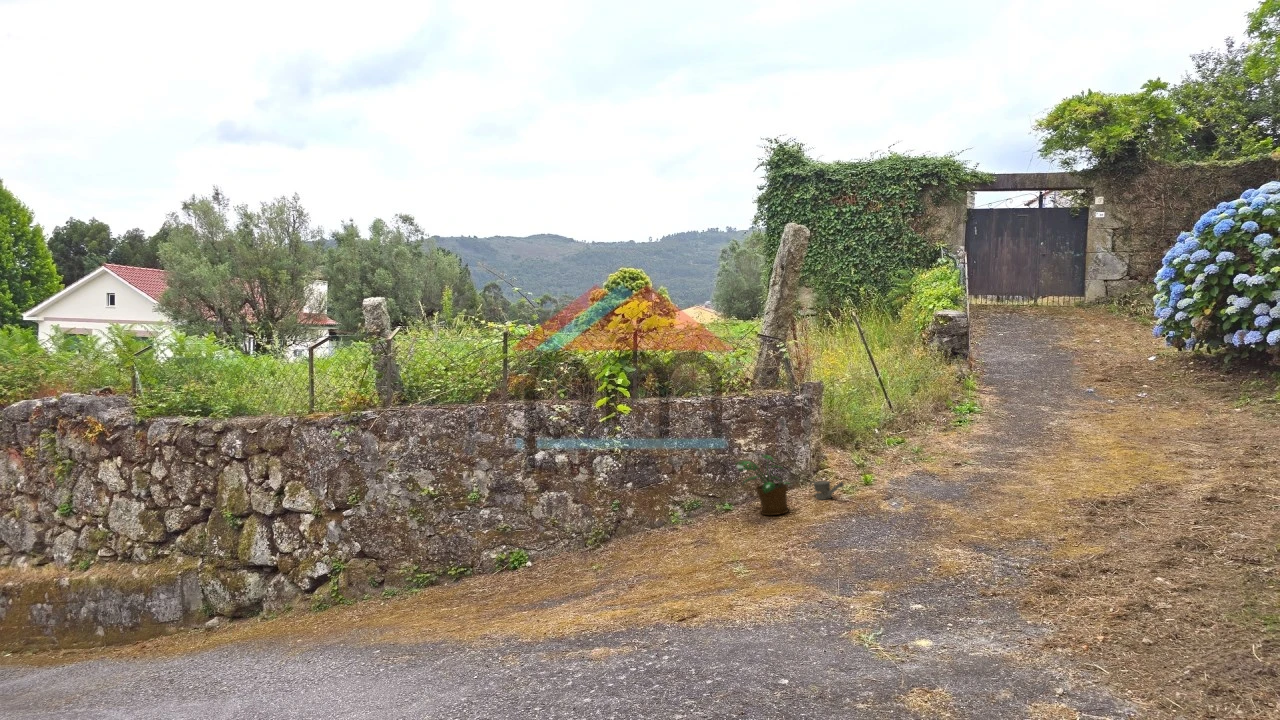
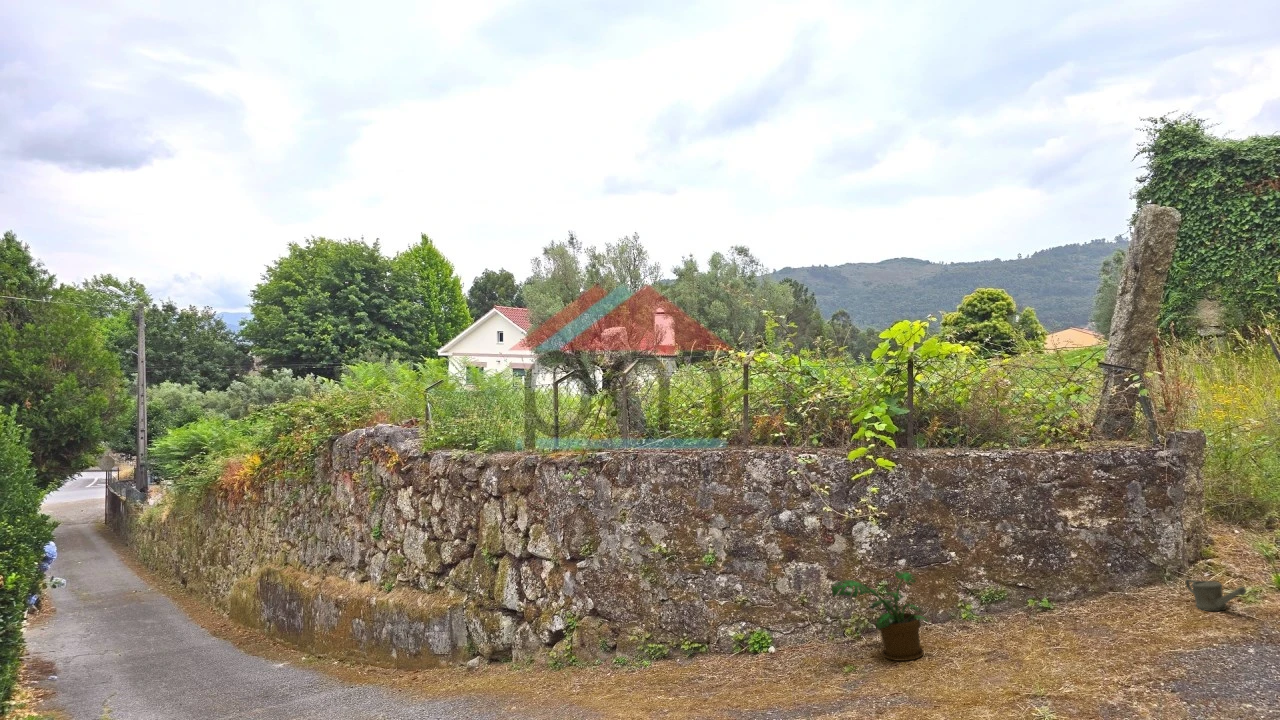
potted plant: present [735,455,790,515] -> present [832,571,928,661]

